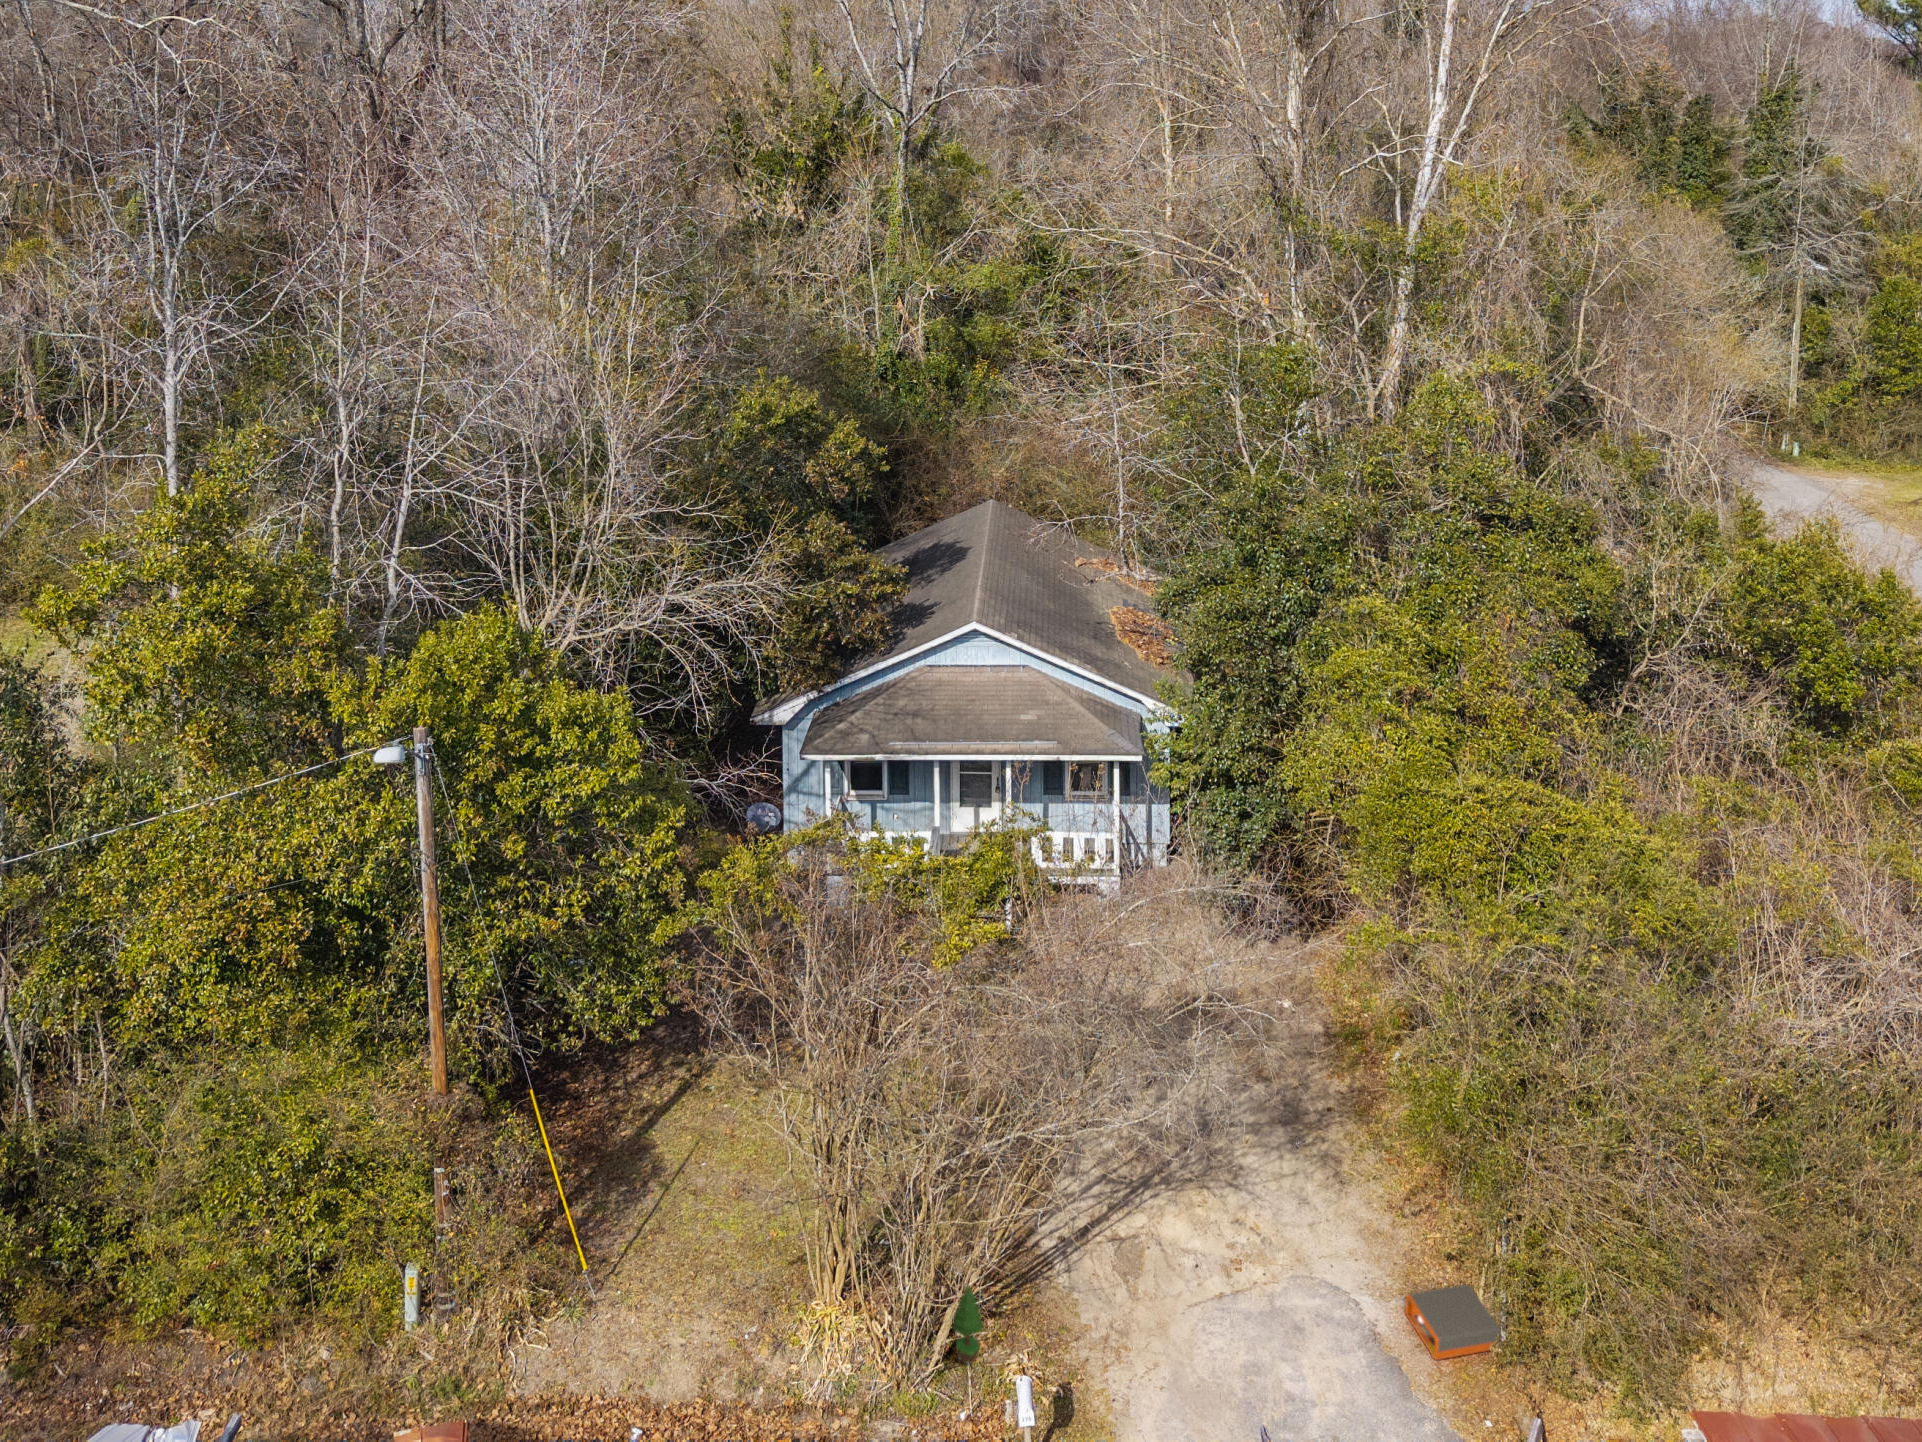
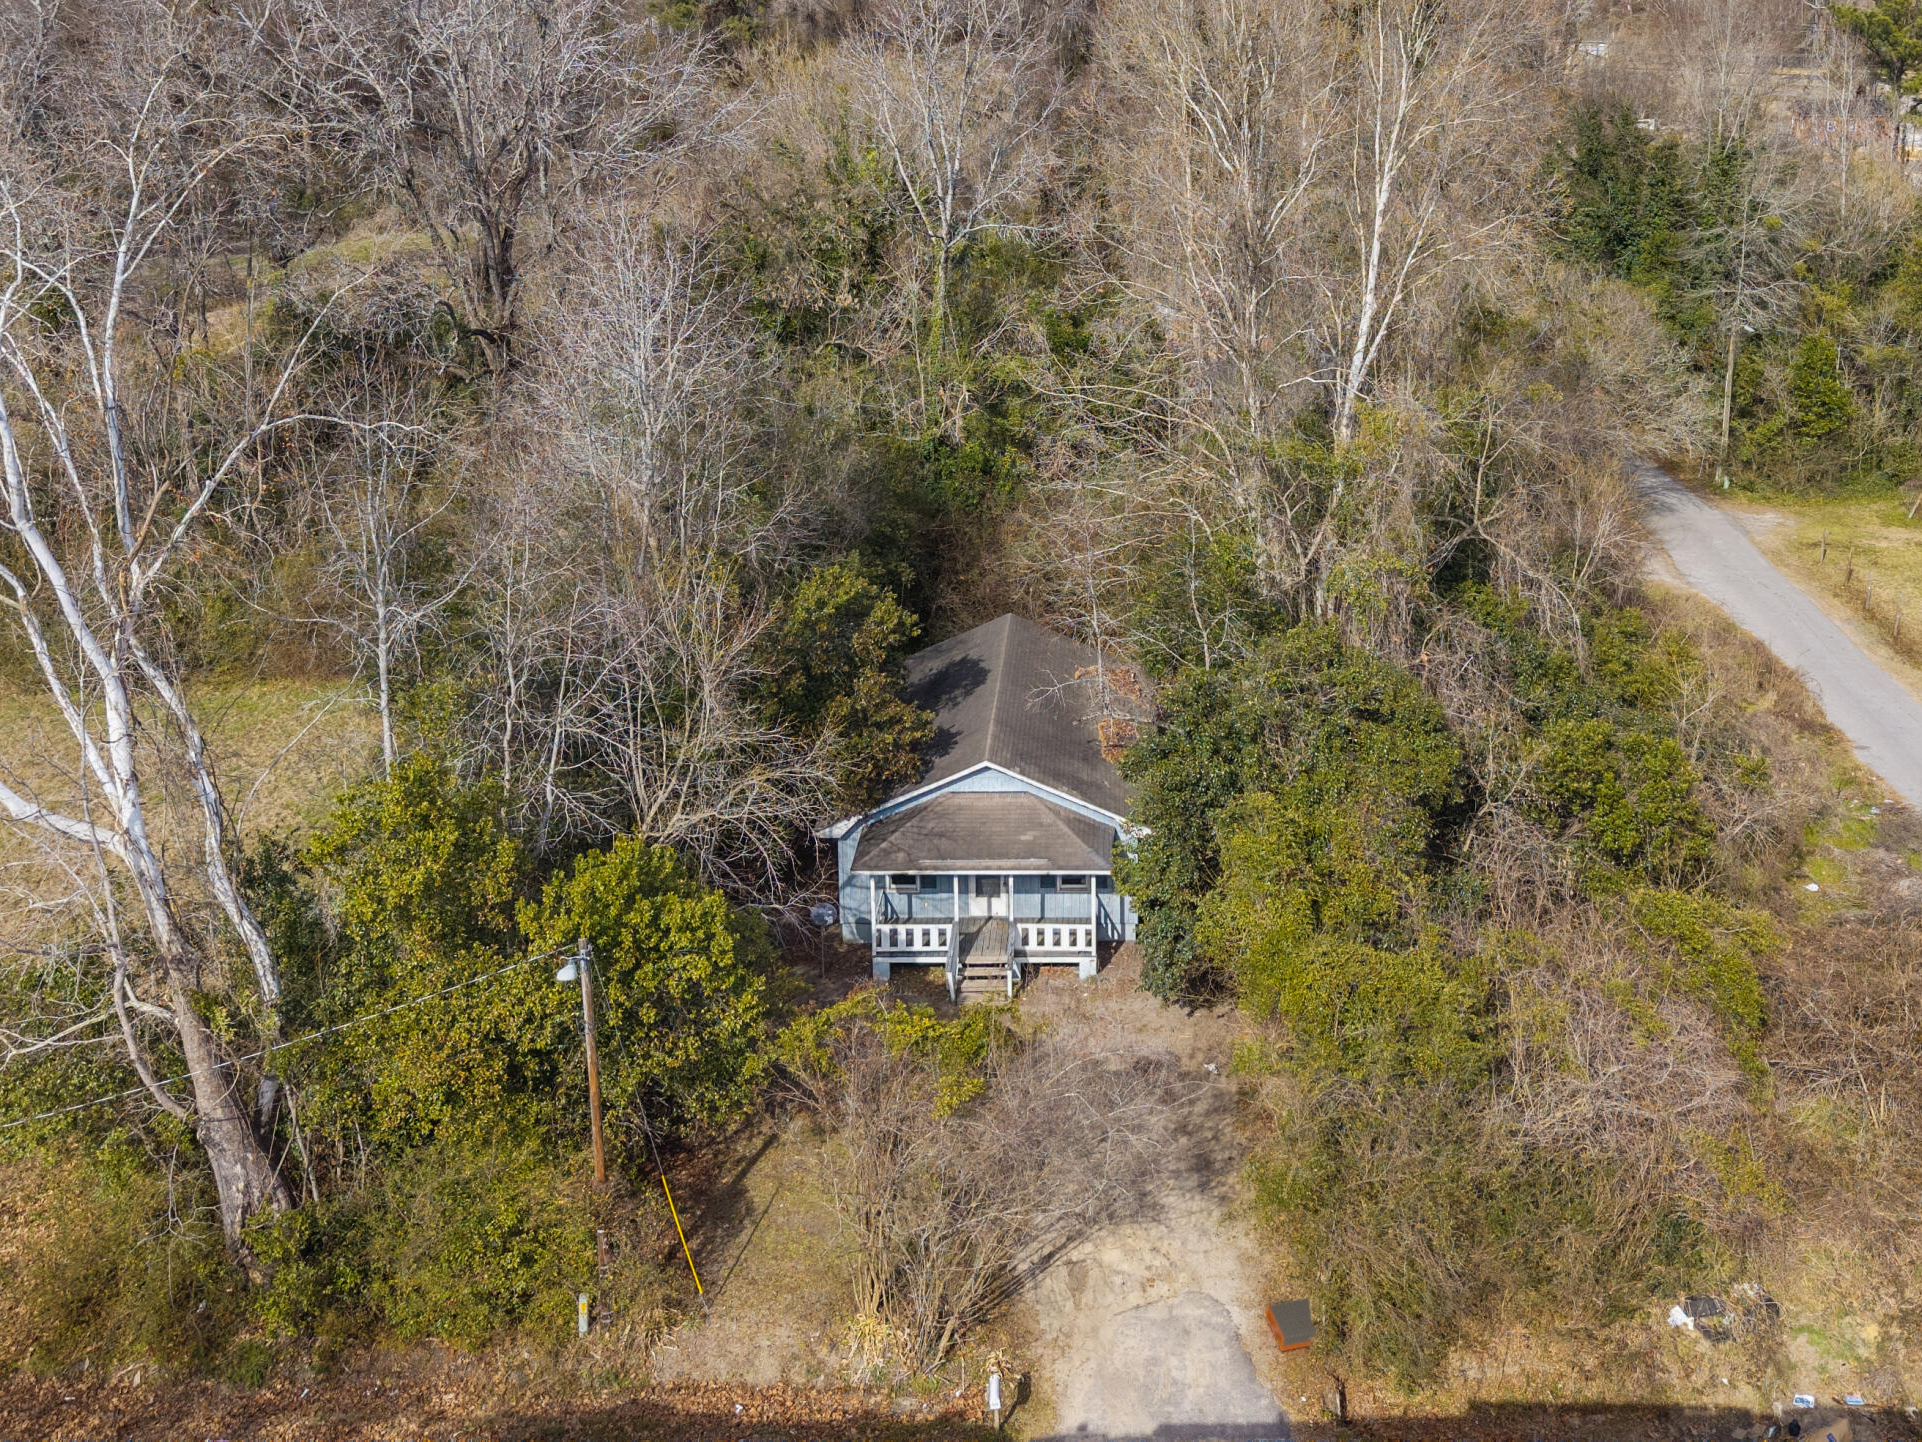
potted tree: present [953,1285,983,1364] -> none [954,1305,975,1358]

